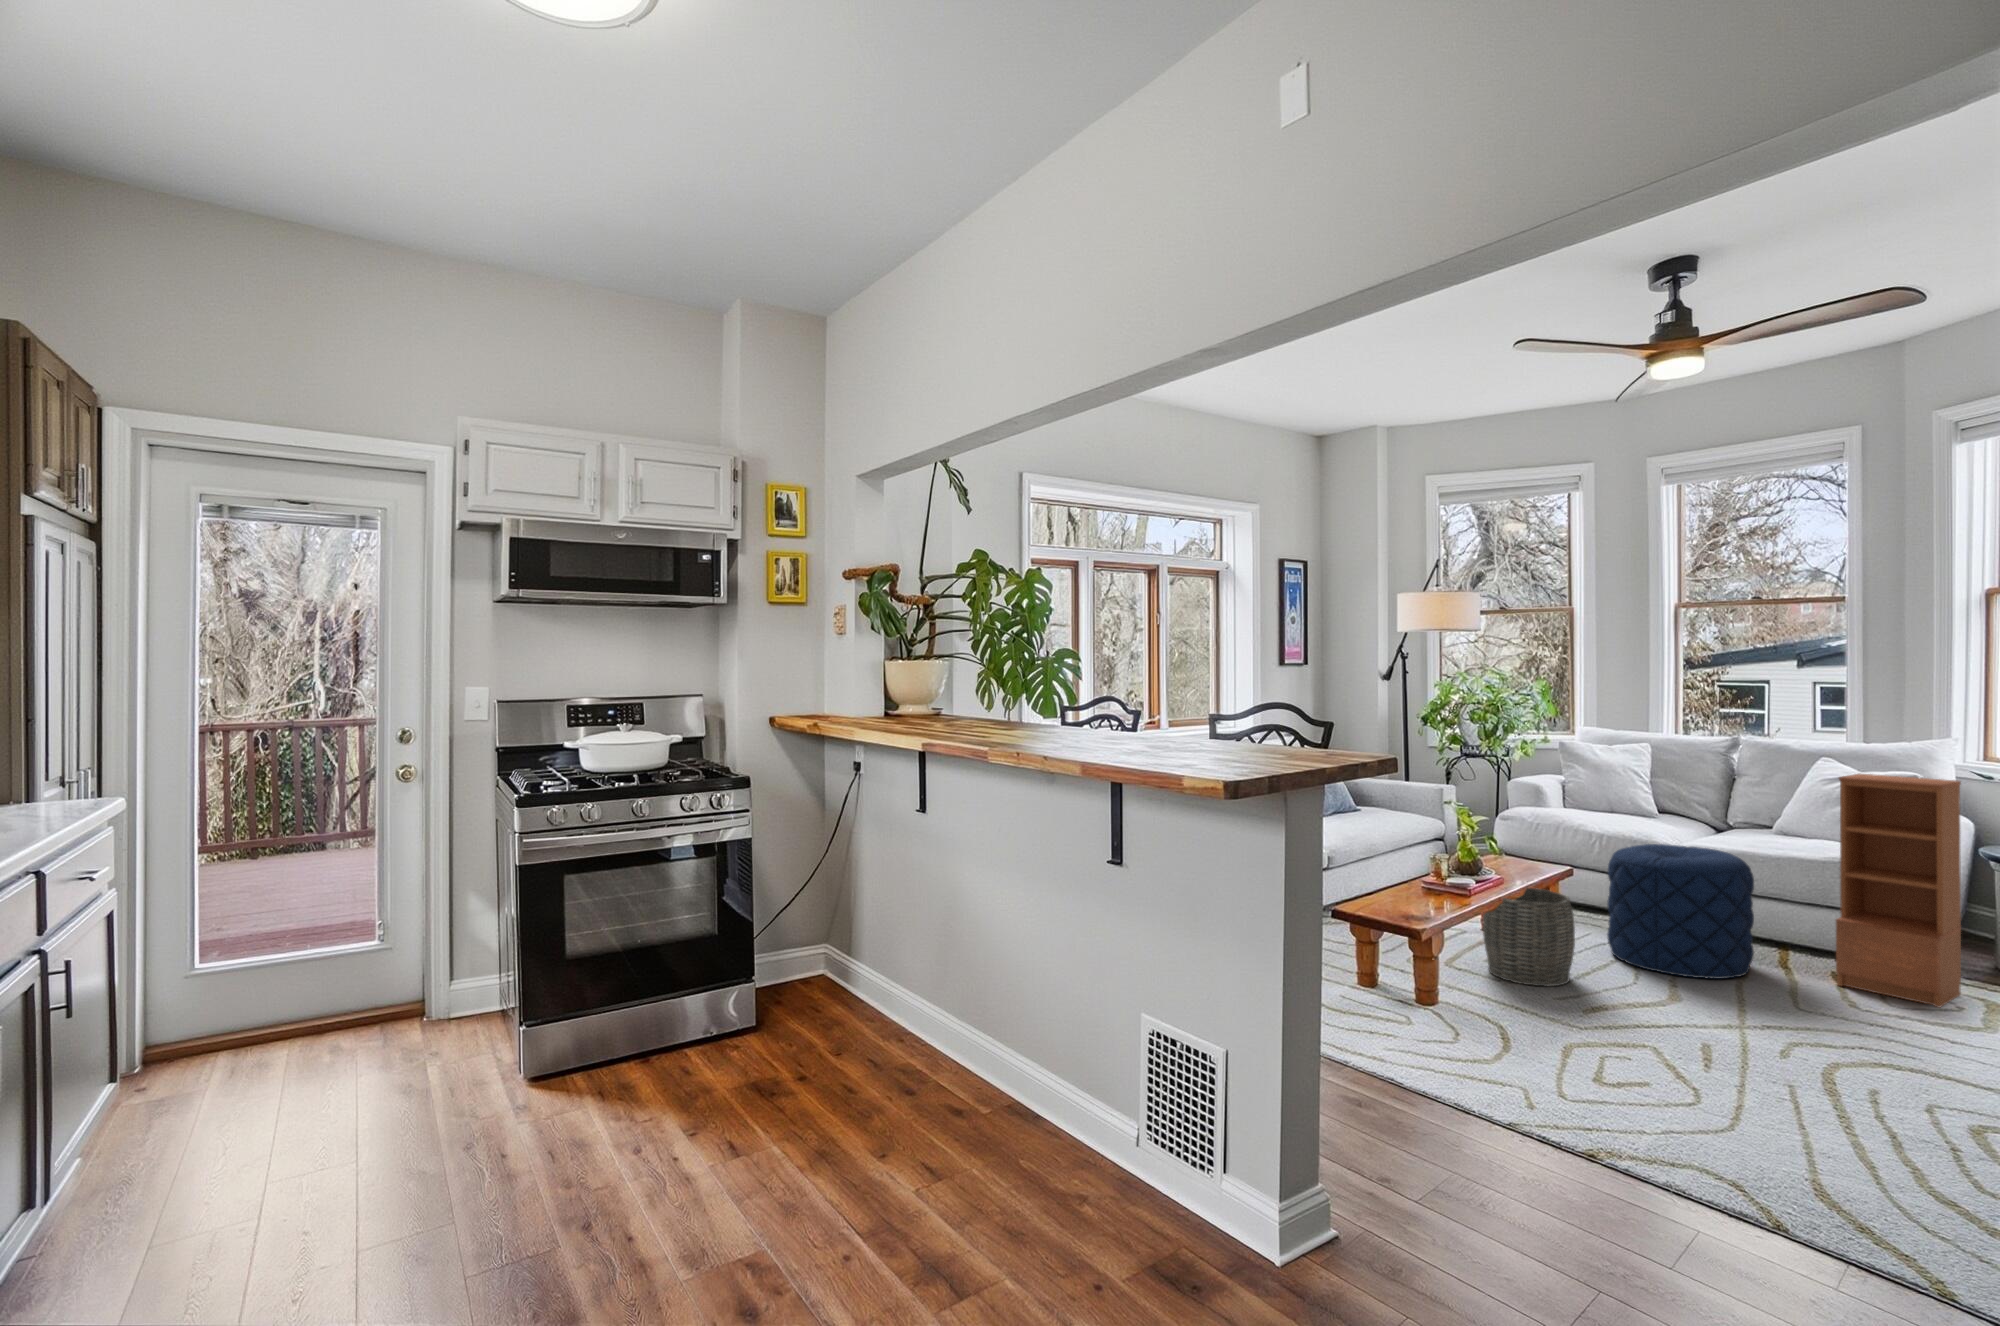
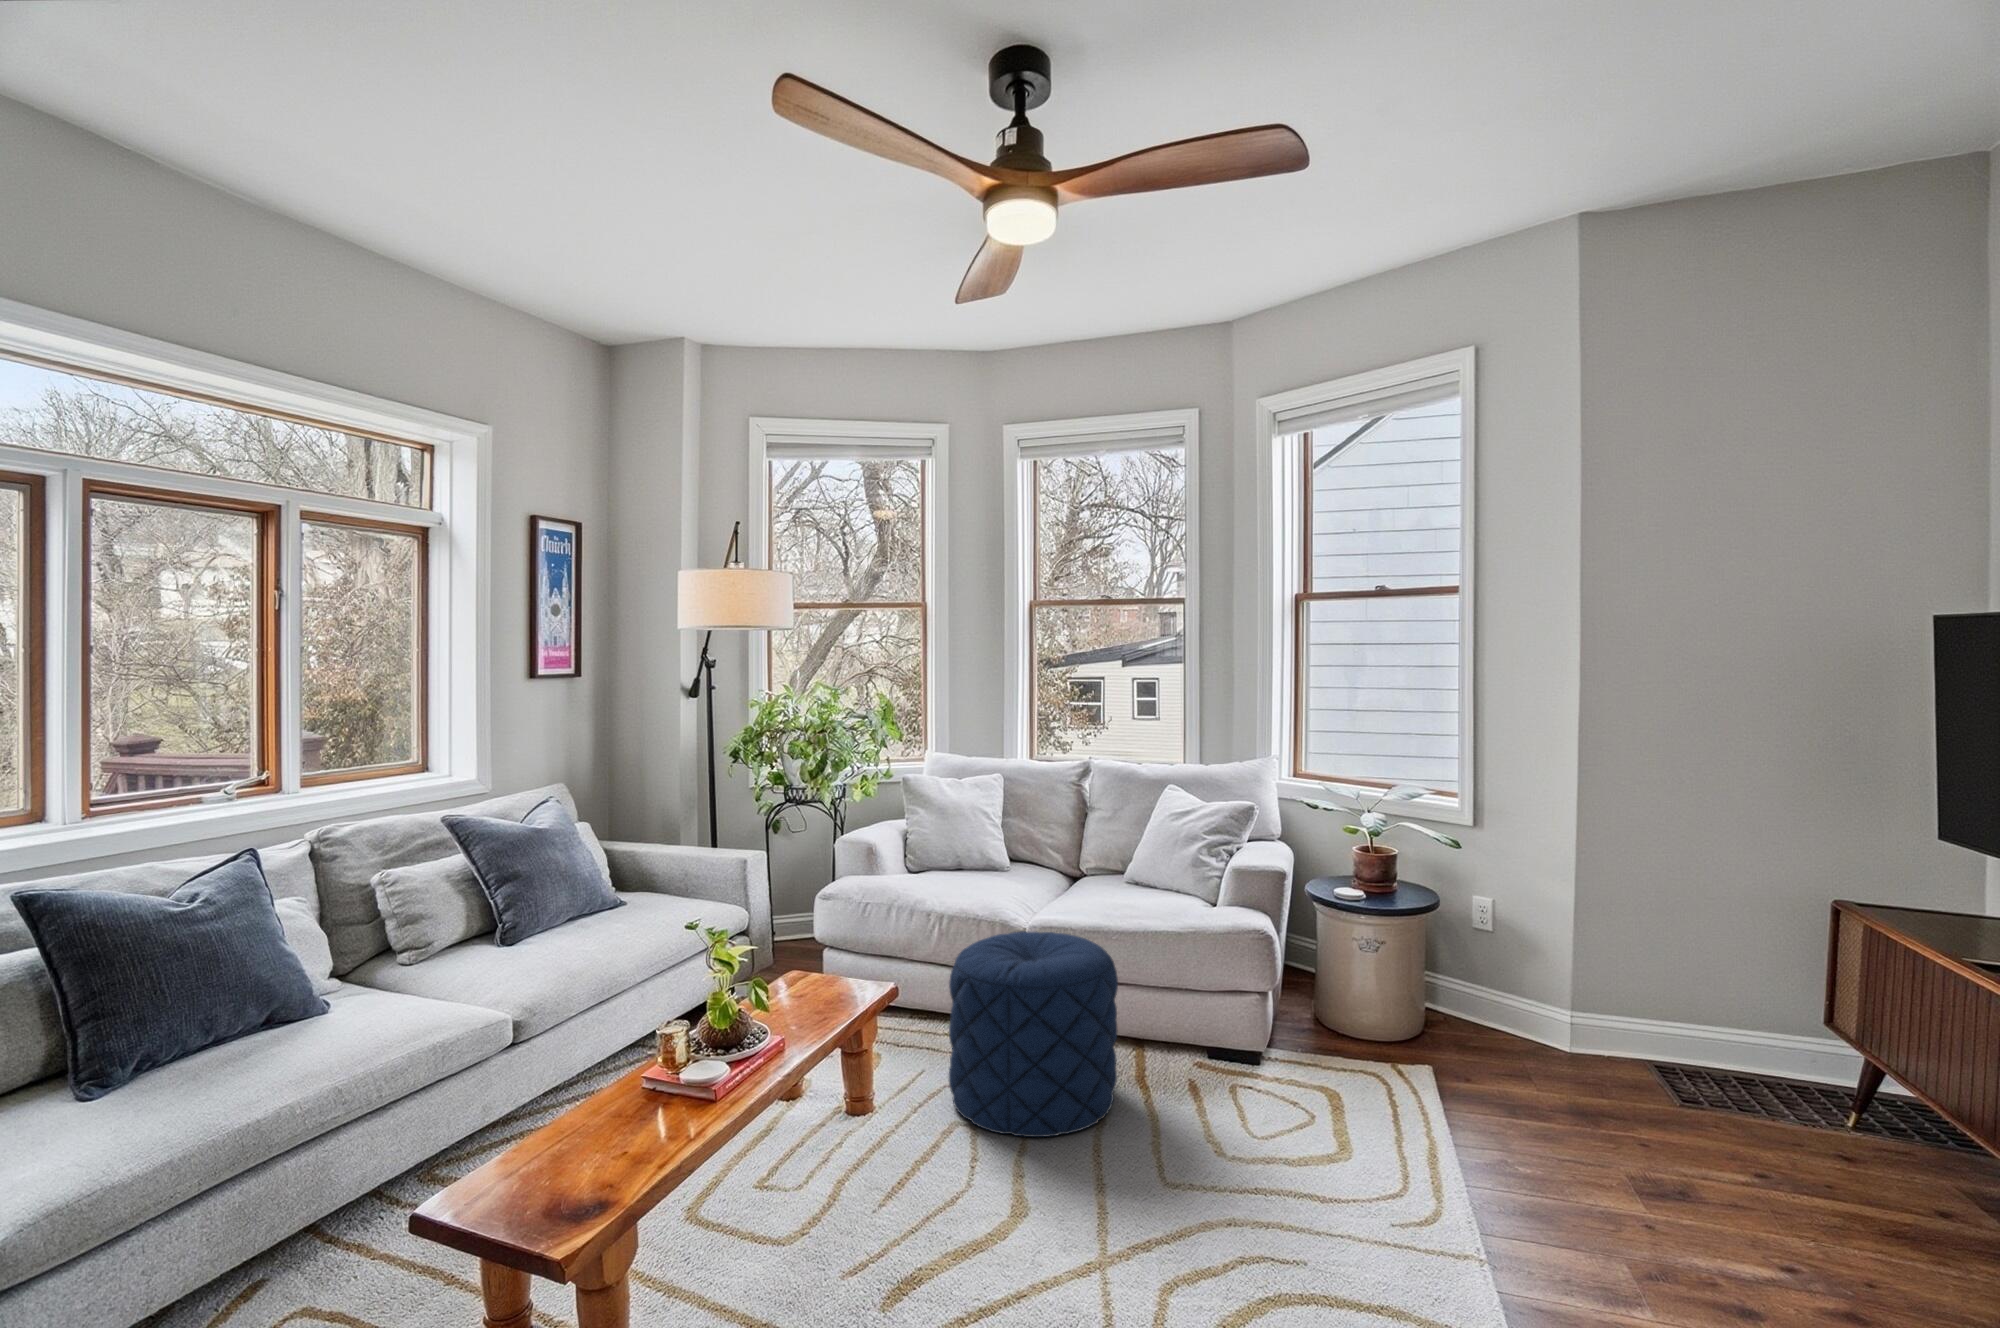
bookcase: present [1836,774,1961,1008] -> none [1202,821,1316,1122]
woven basket: present [1483,888,1575,986] -> none [769,1046,902,1232]

